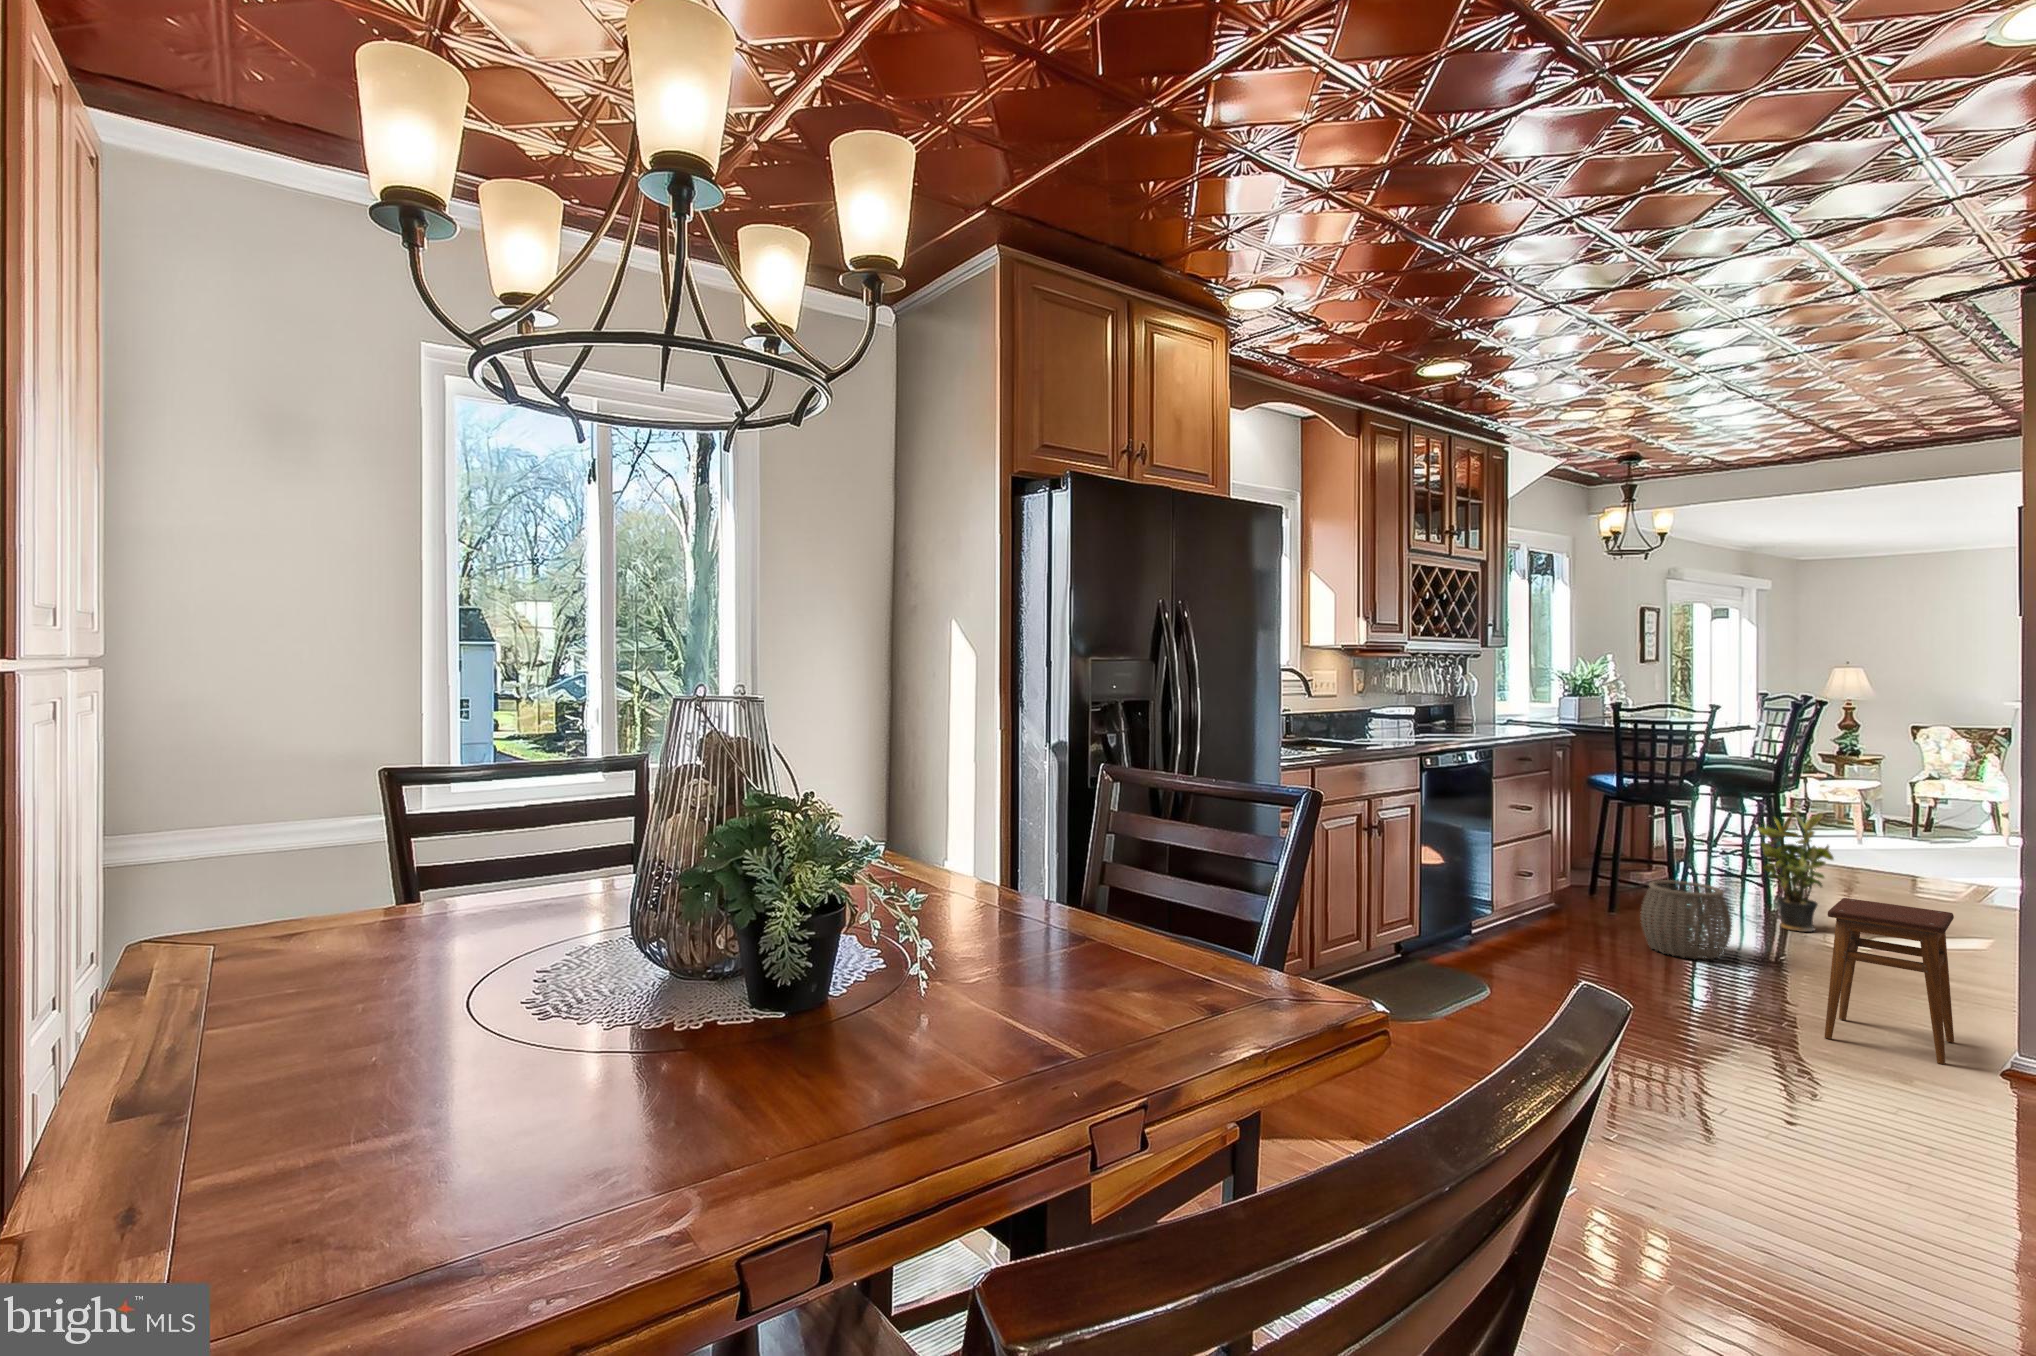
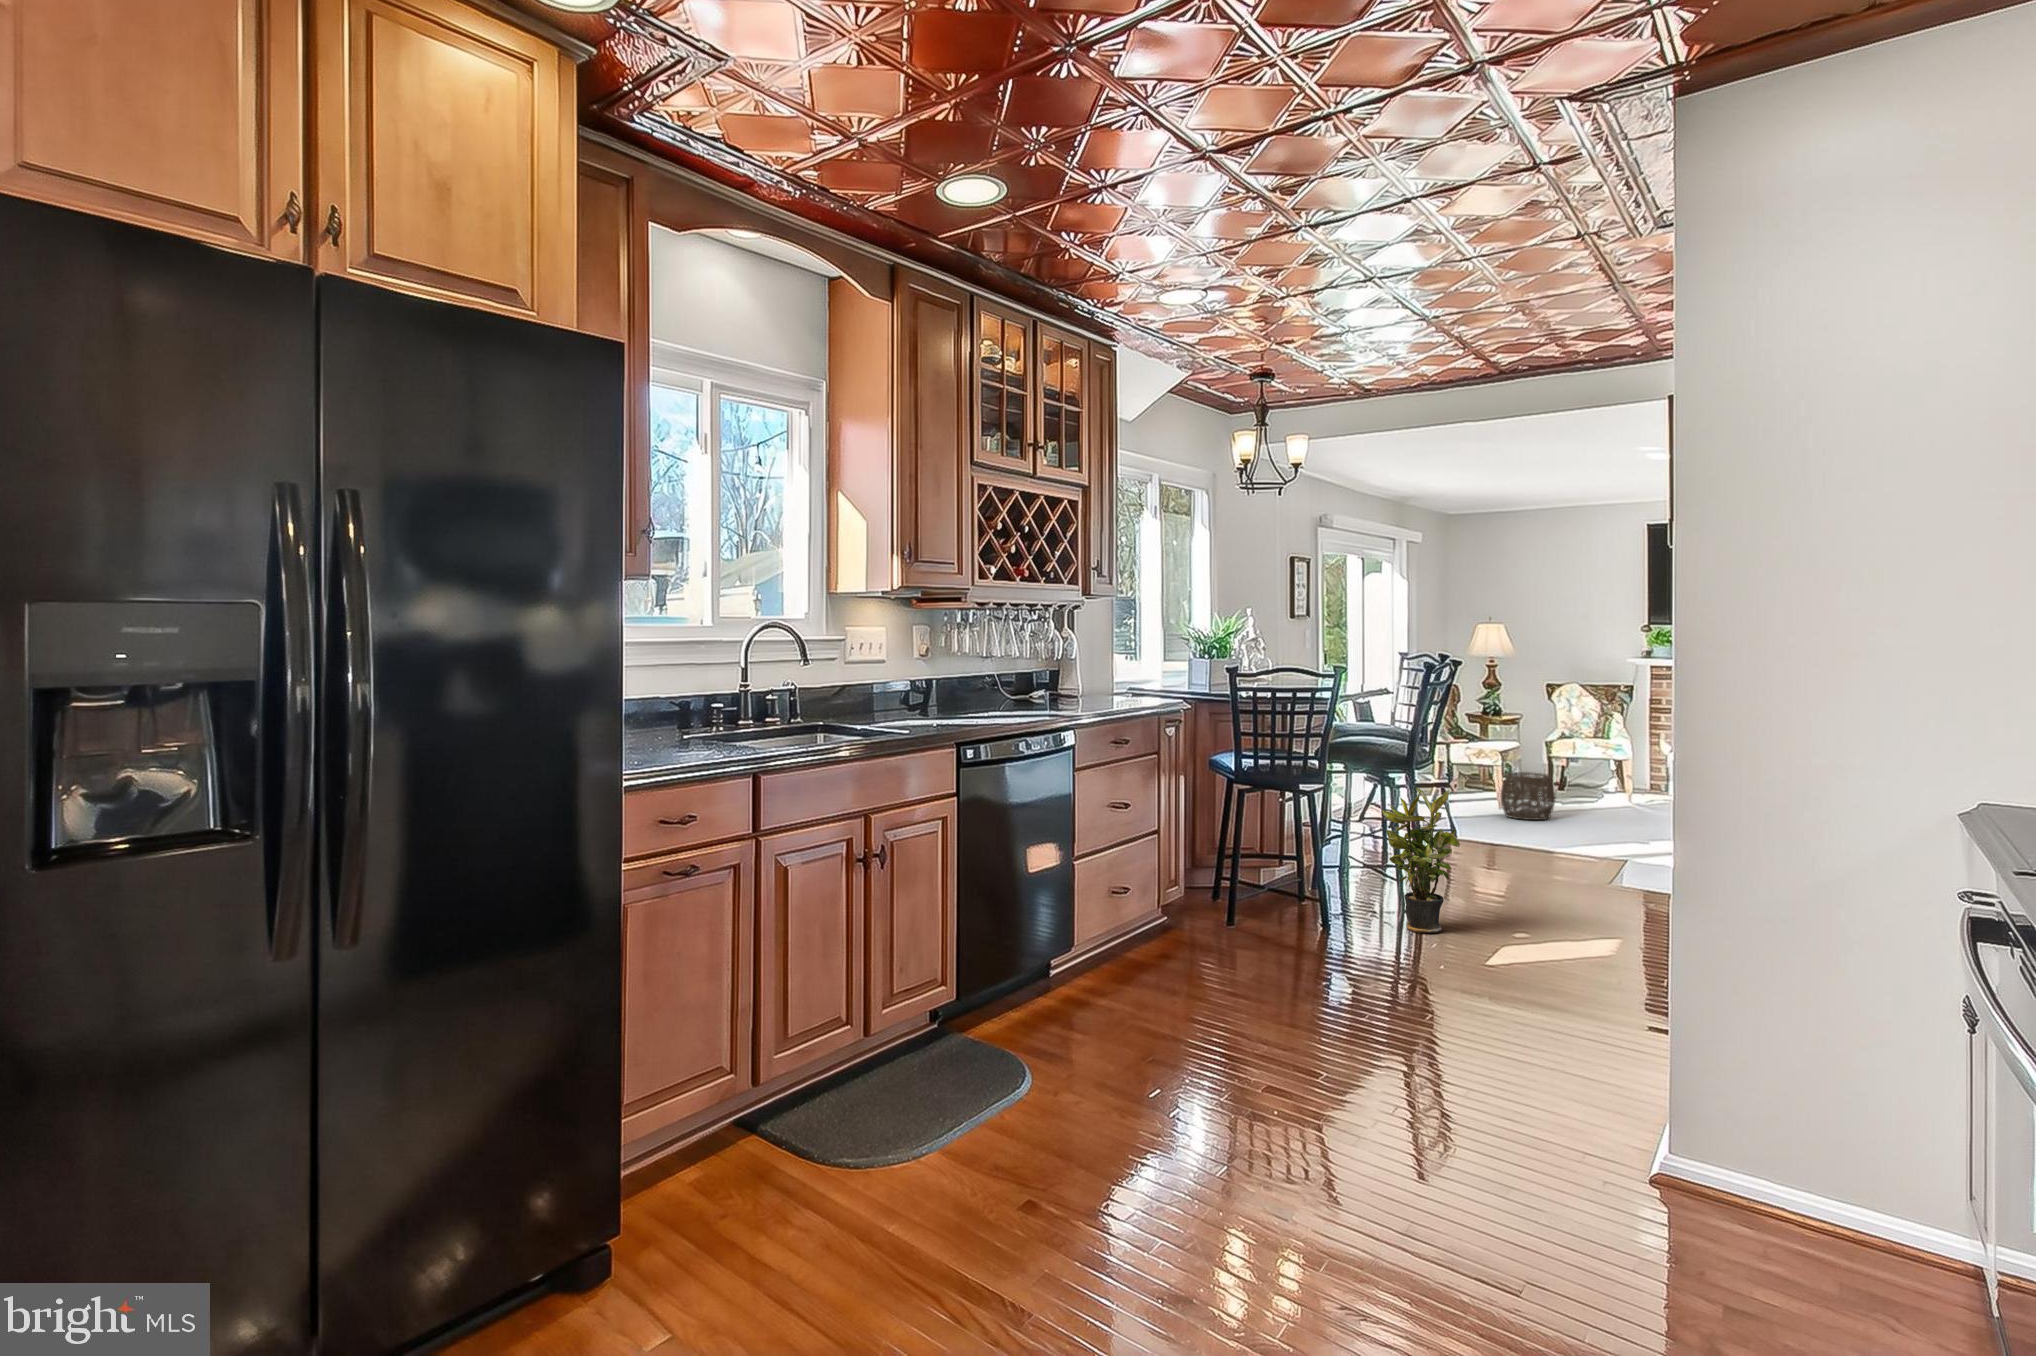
woven basket: present [1641,880,1732,959] -> present [1501,772,1555,820]
stool: present [1824,898,1954,1064] -> none [1426,914,1567,1135]

